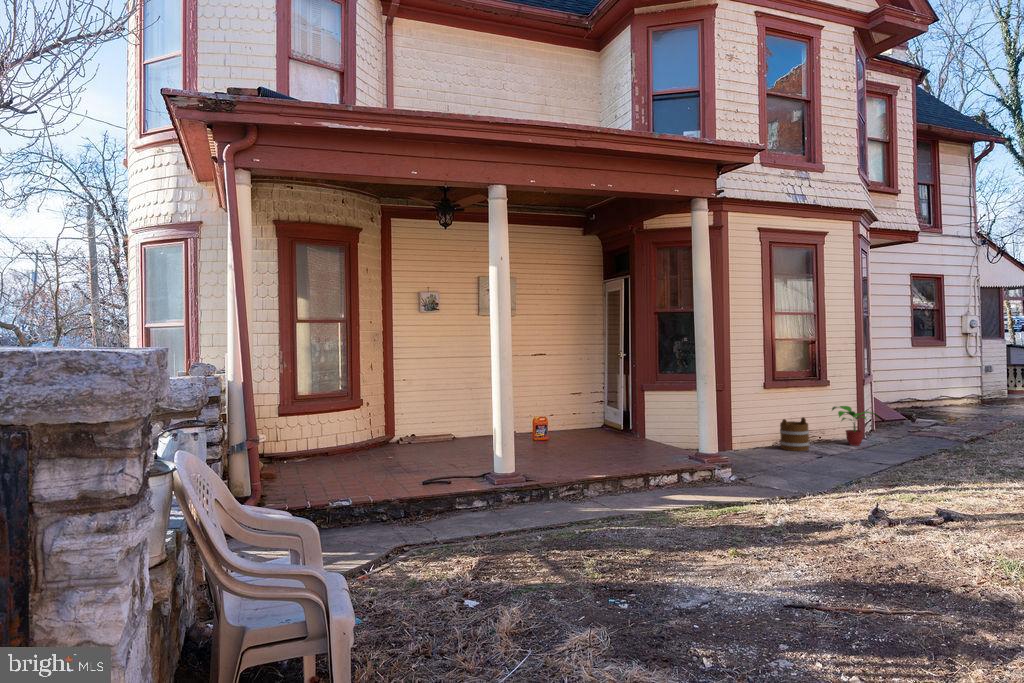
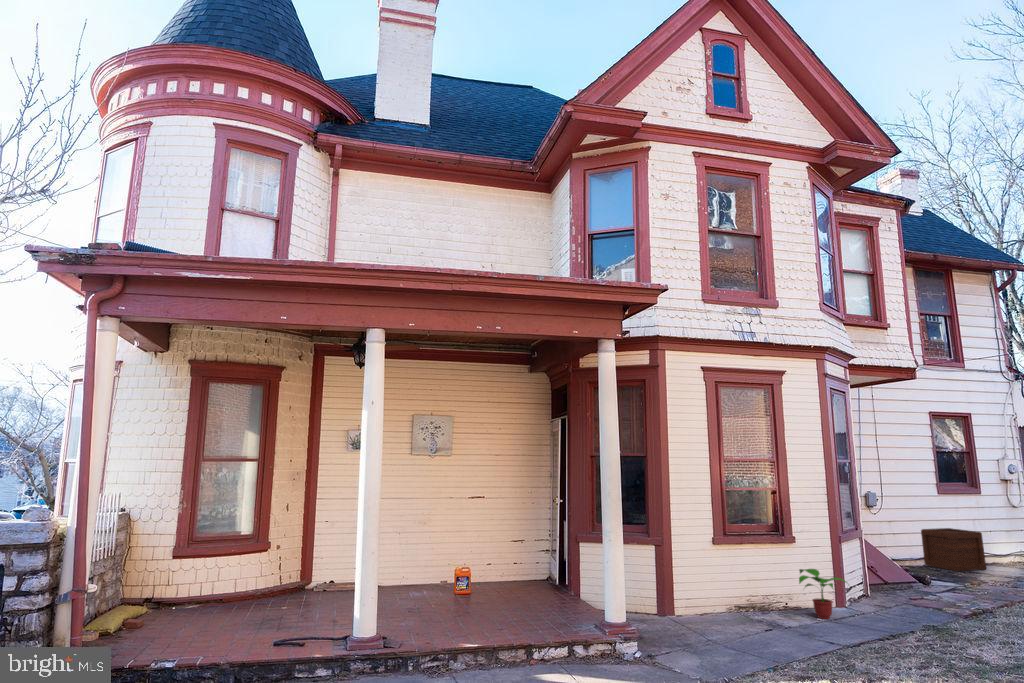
wooden crate: none [896,375,949,410] -> present [921,528,986,571]
bucket: present [780,417,809,451] -> none [731,581,765,623]

